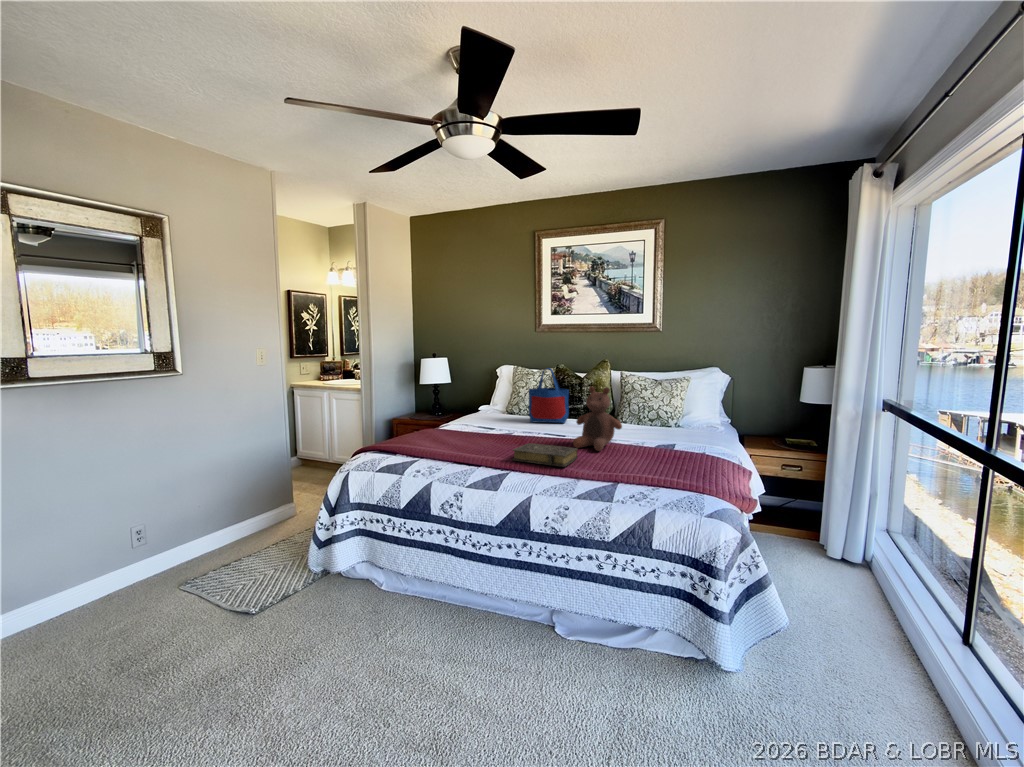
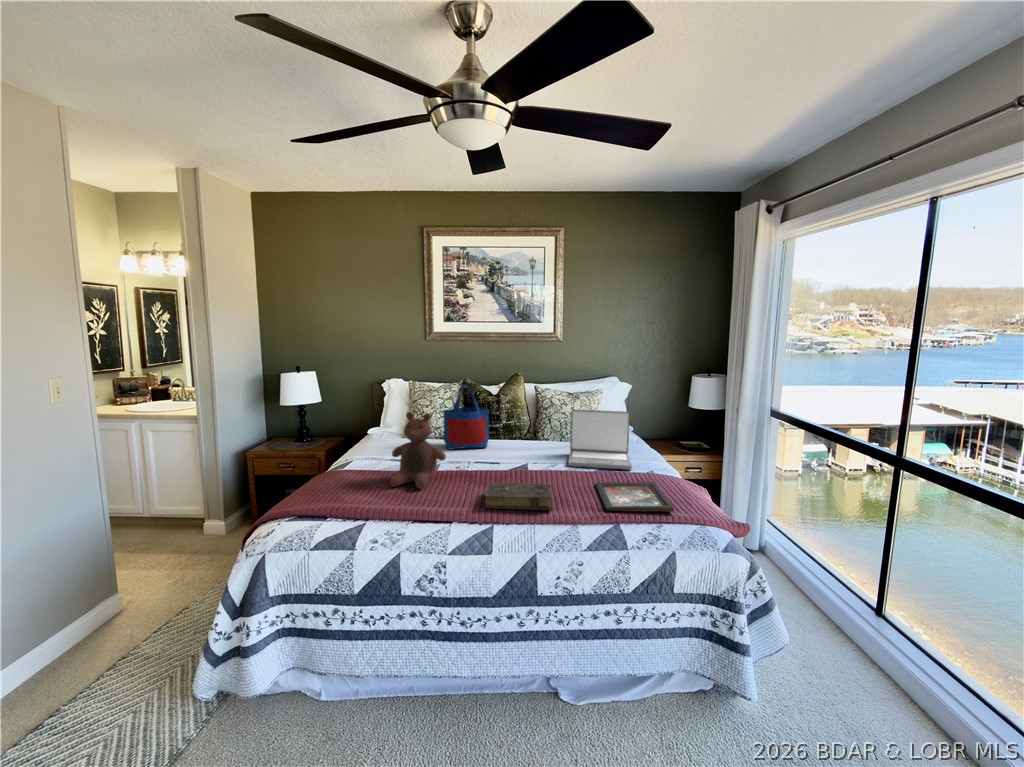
stuffed bear: present [573,386,622,451] -> present [390,412,446,489]
laptop: none [623,390,695,448] -> present [568,409,632,470]
decorative tray: none [615,454,689,481] -> present [595,482,674,512]

